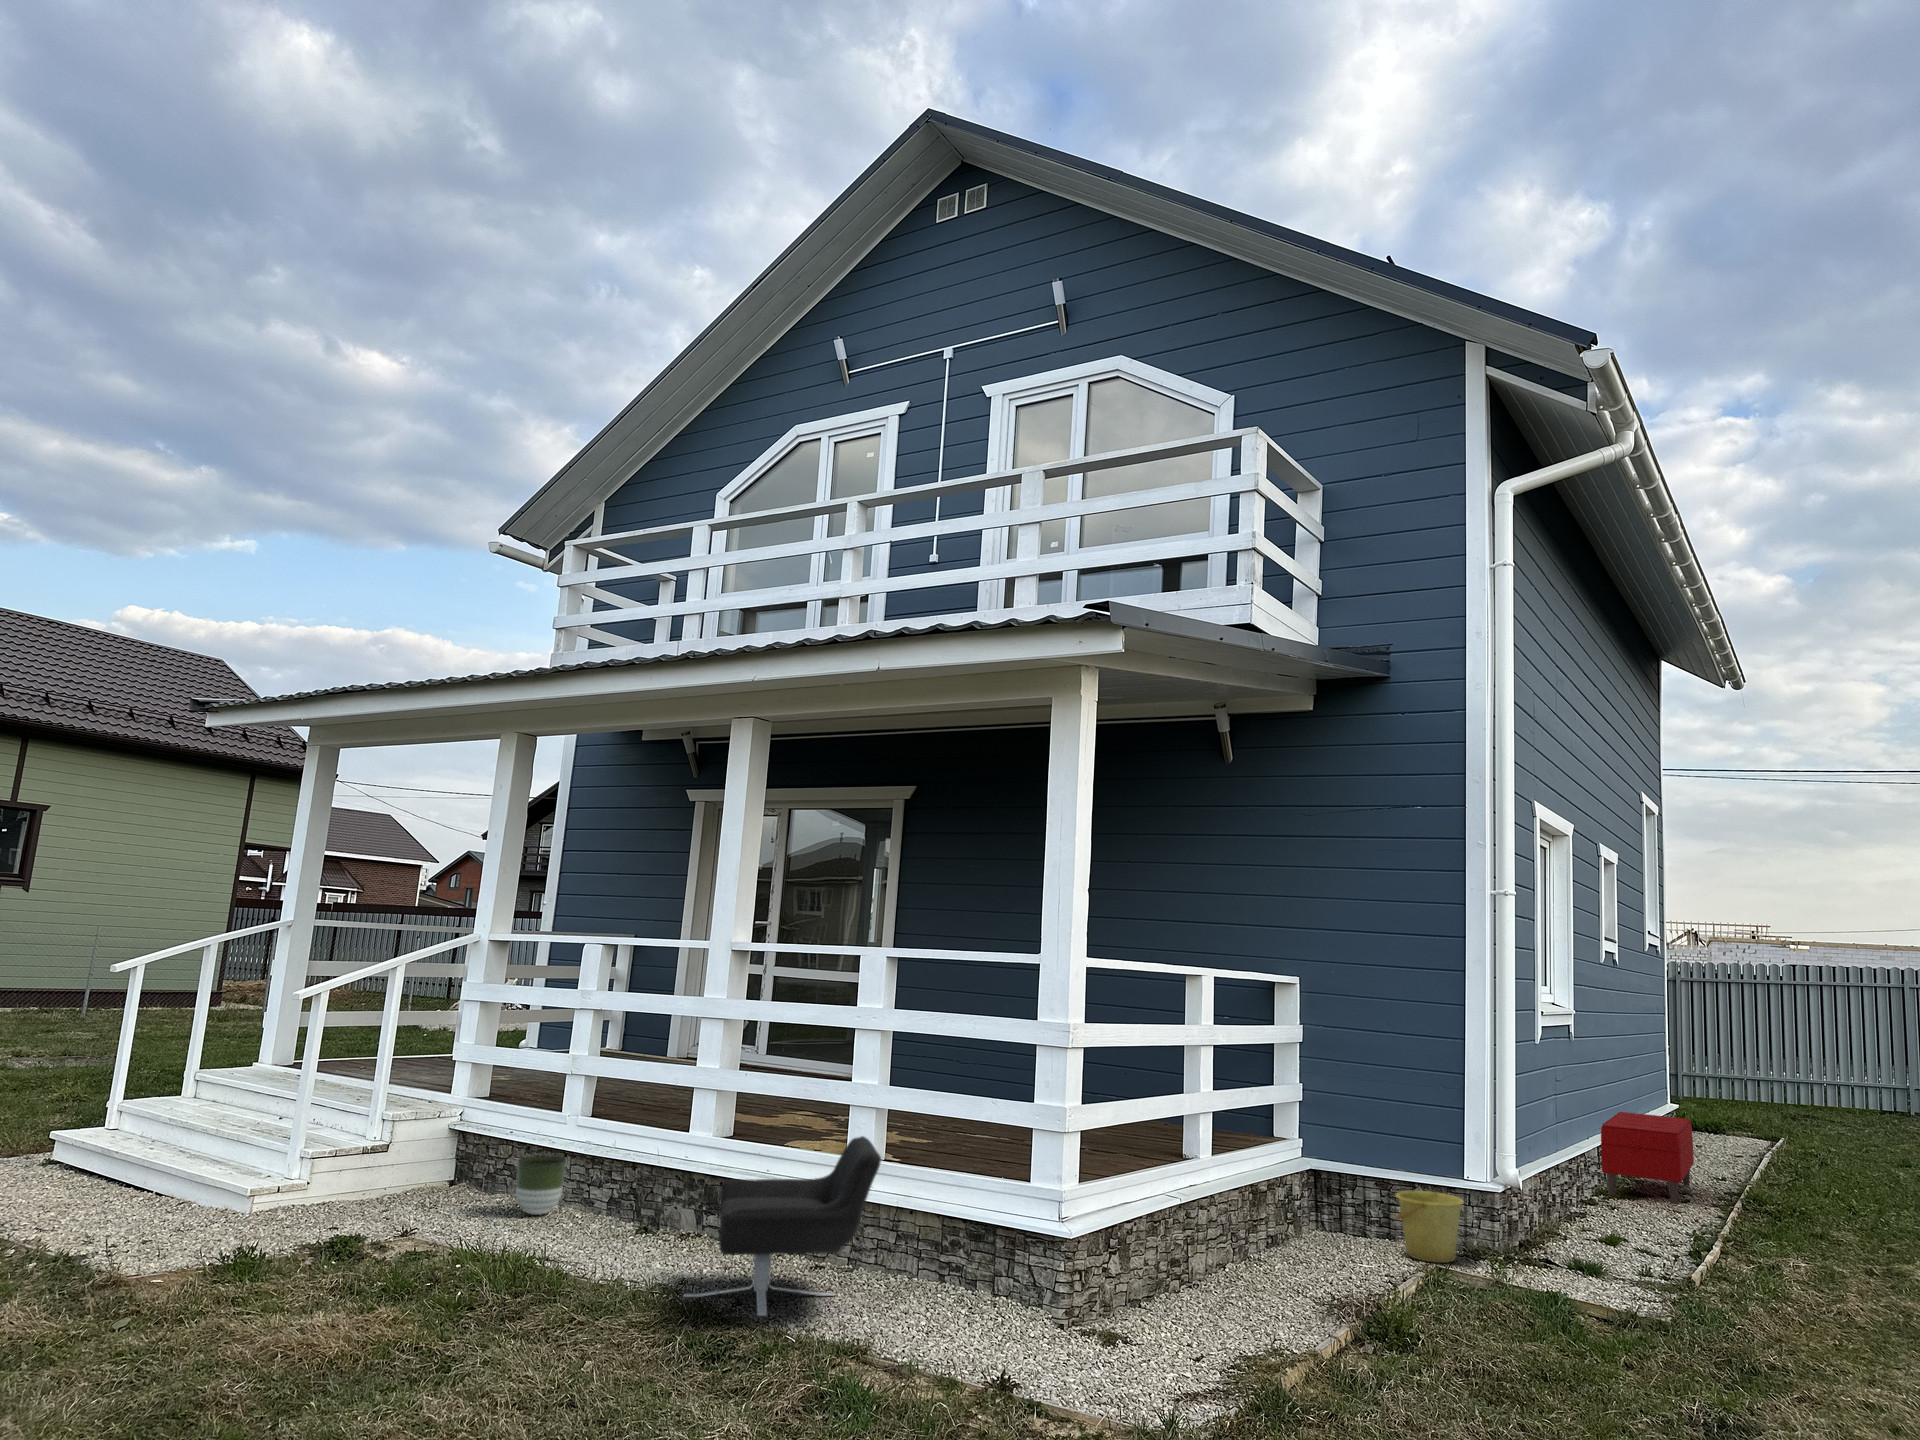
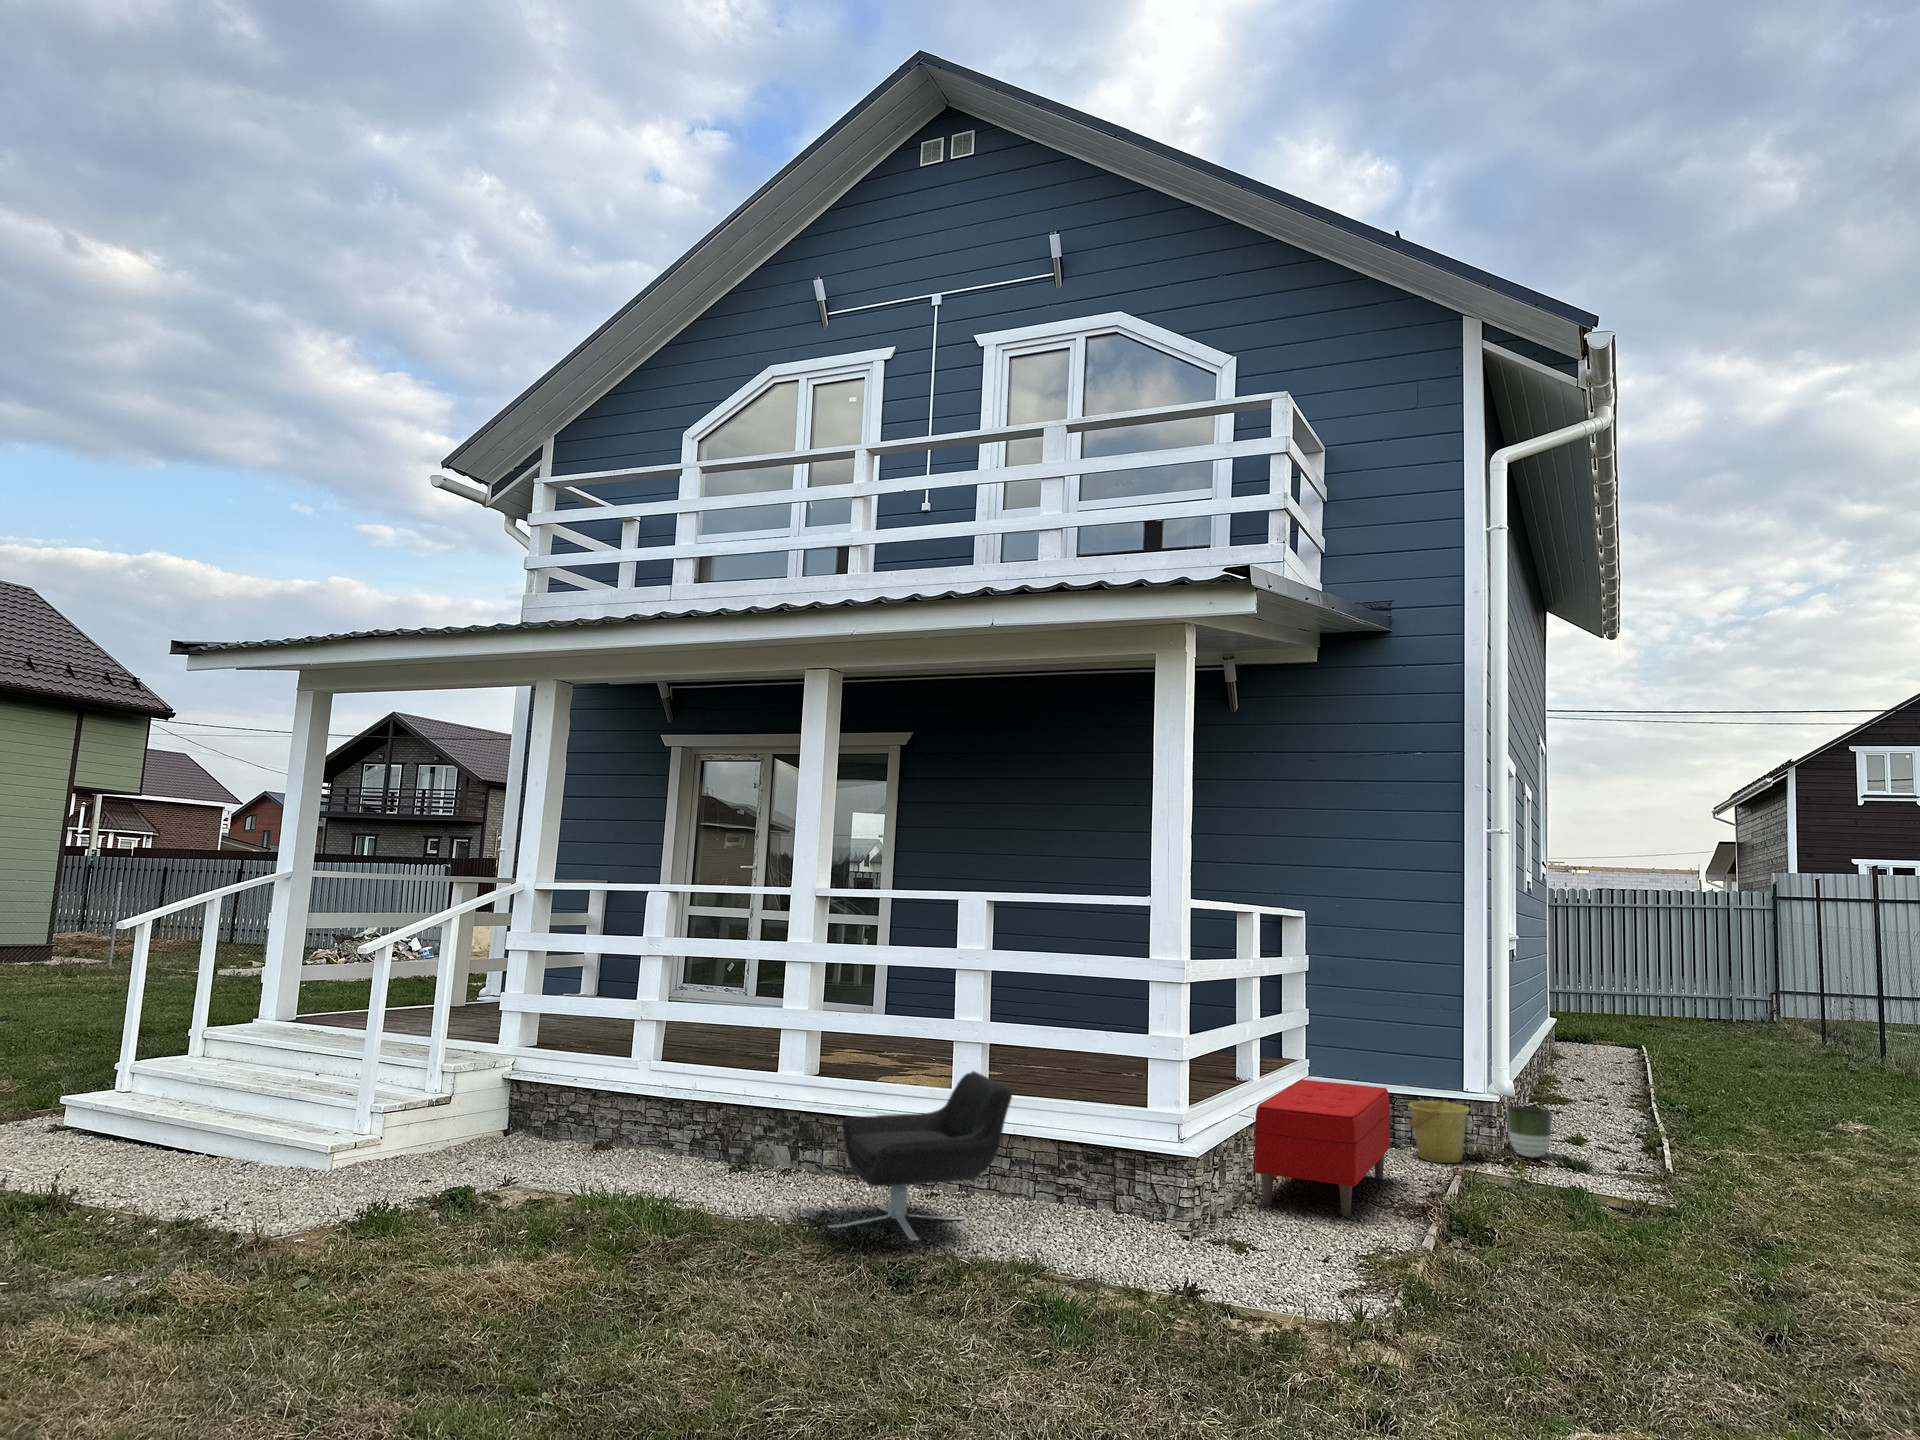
bench: present [1601,1112,1694,1204] -> present [1254,1080,1390,1216]
planter: present [516,1156,567,1215] -> present [1507,1106,1552,1158]

